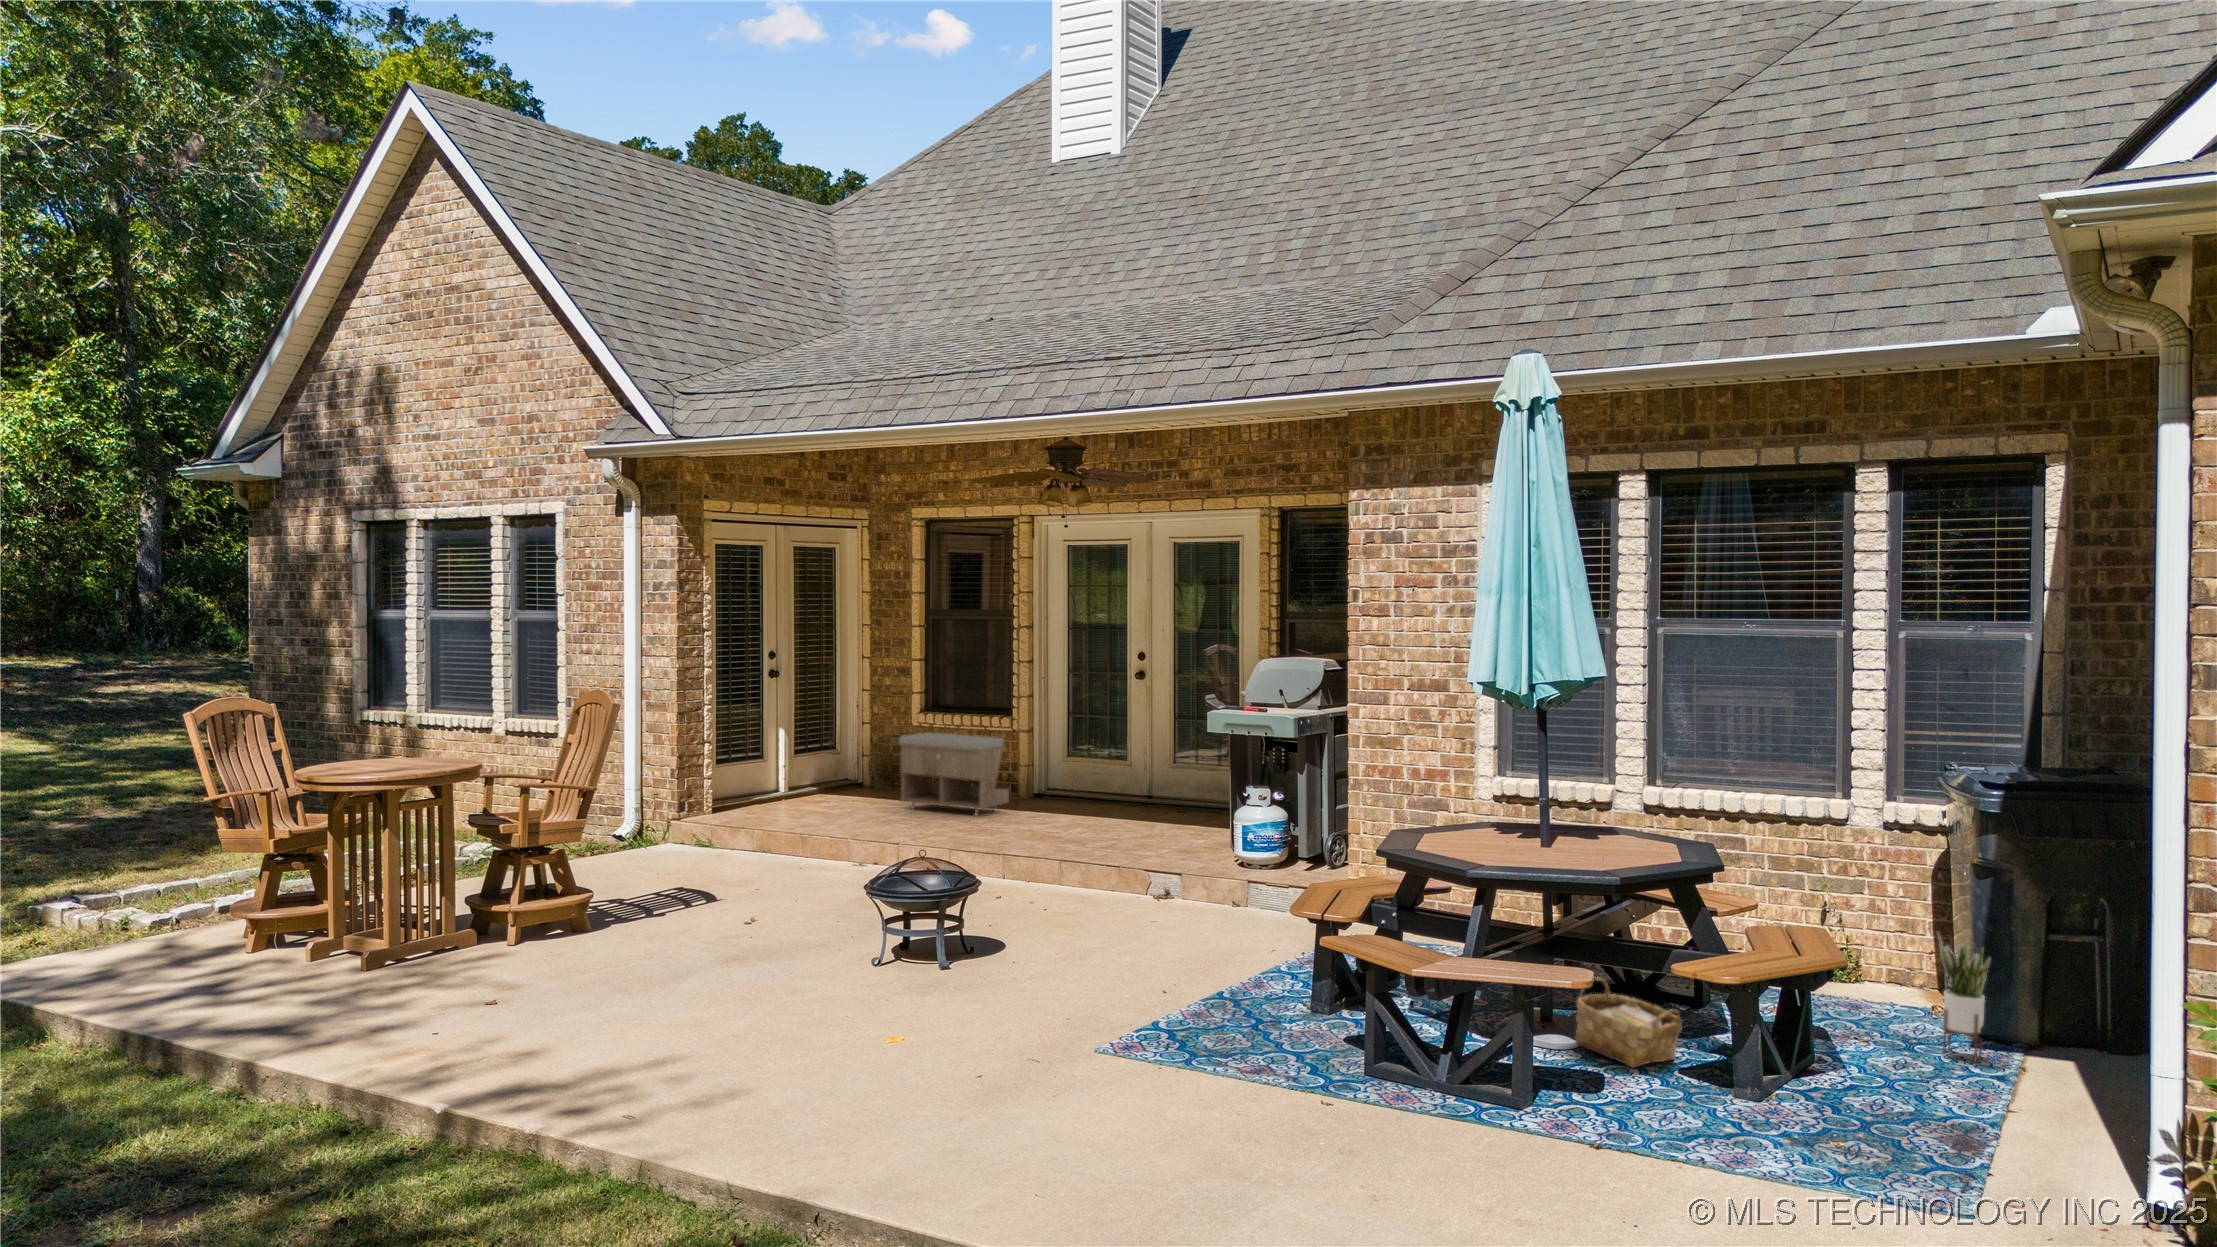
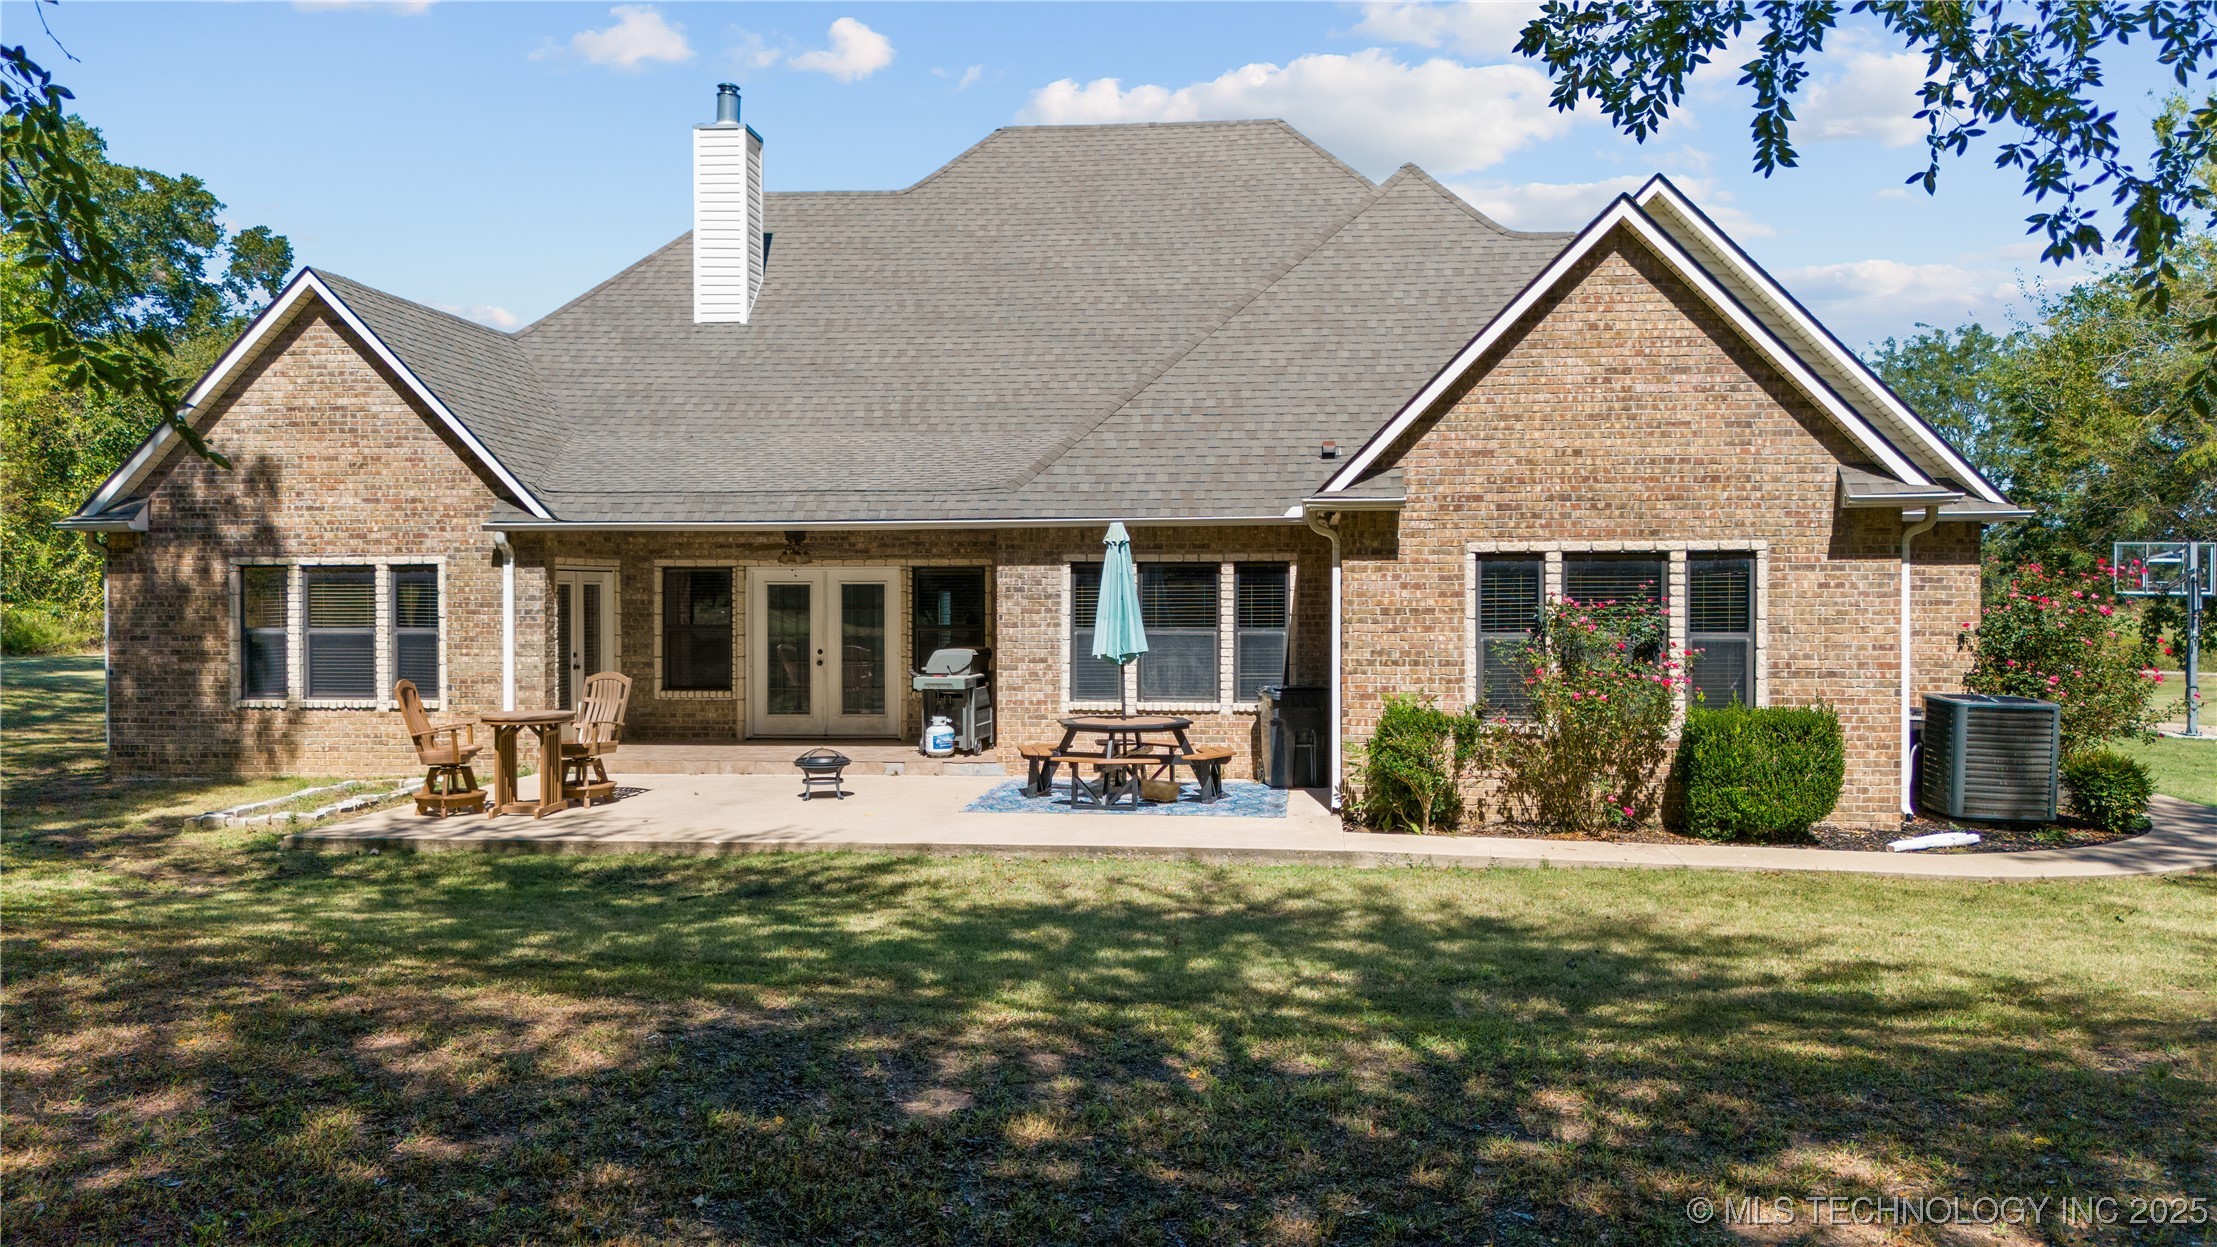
storage bench: present [899,732,1009,816] -> none [661,703,731,753]
potted plant: present [1938,934,1990,1062] -> none [1260,747,1278,794]

